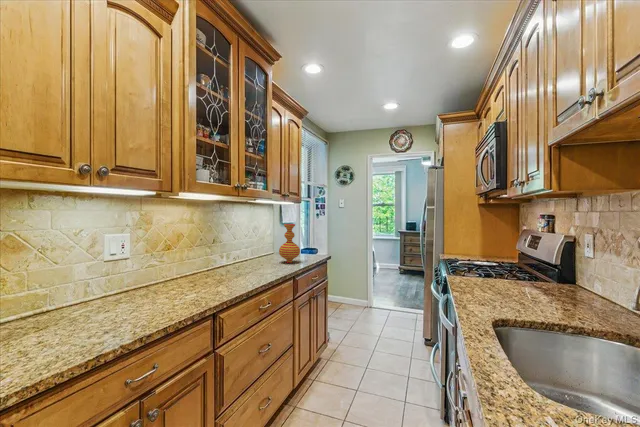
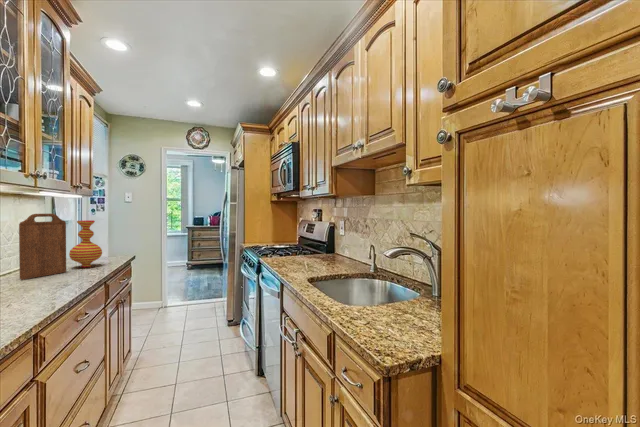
cutting board: none [246,218,274,267] -> present [19,214,66,280]

